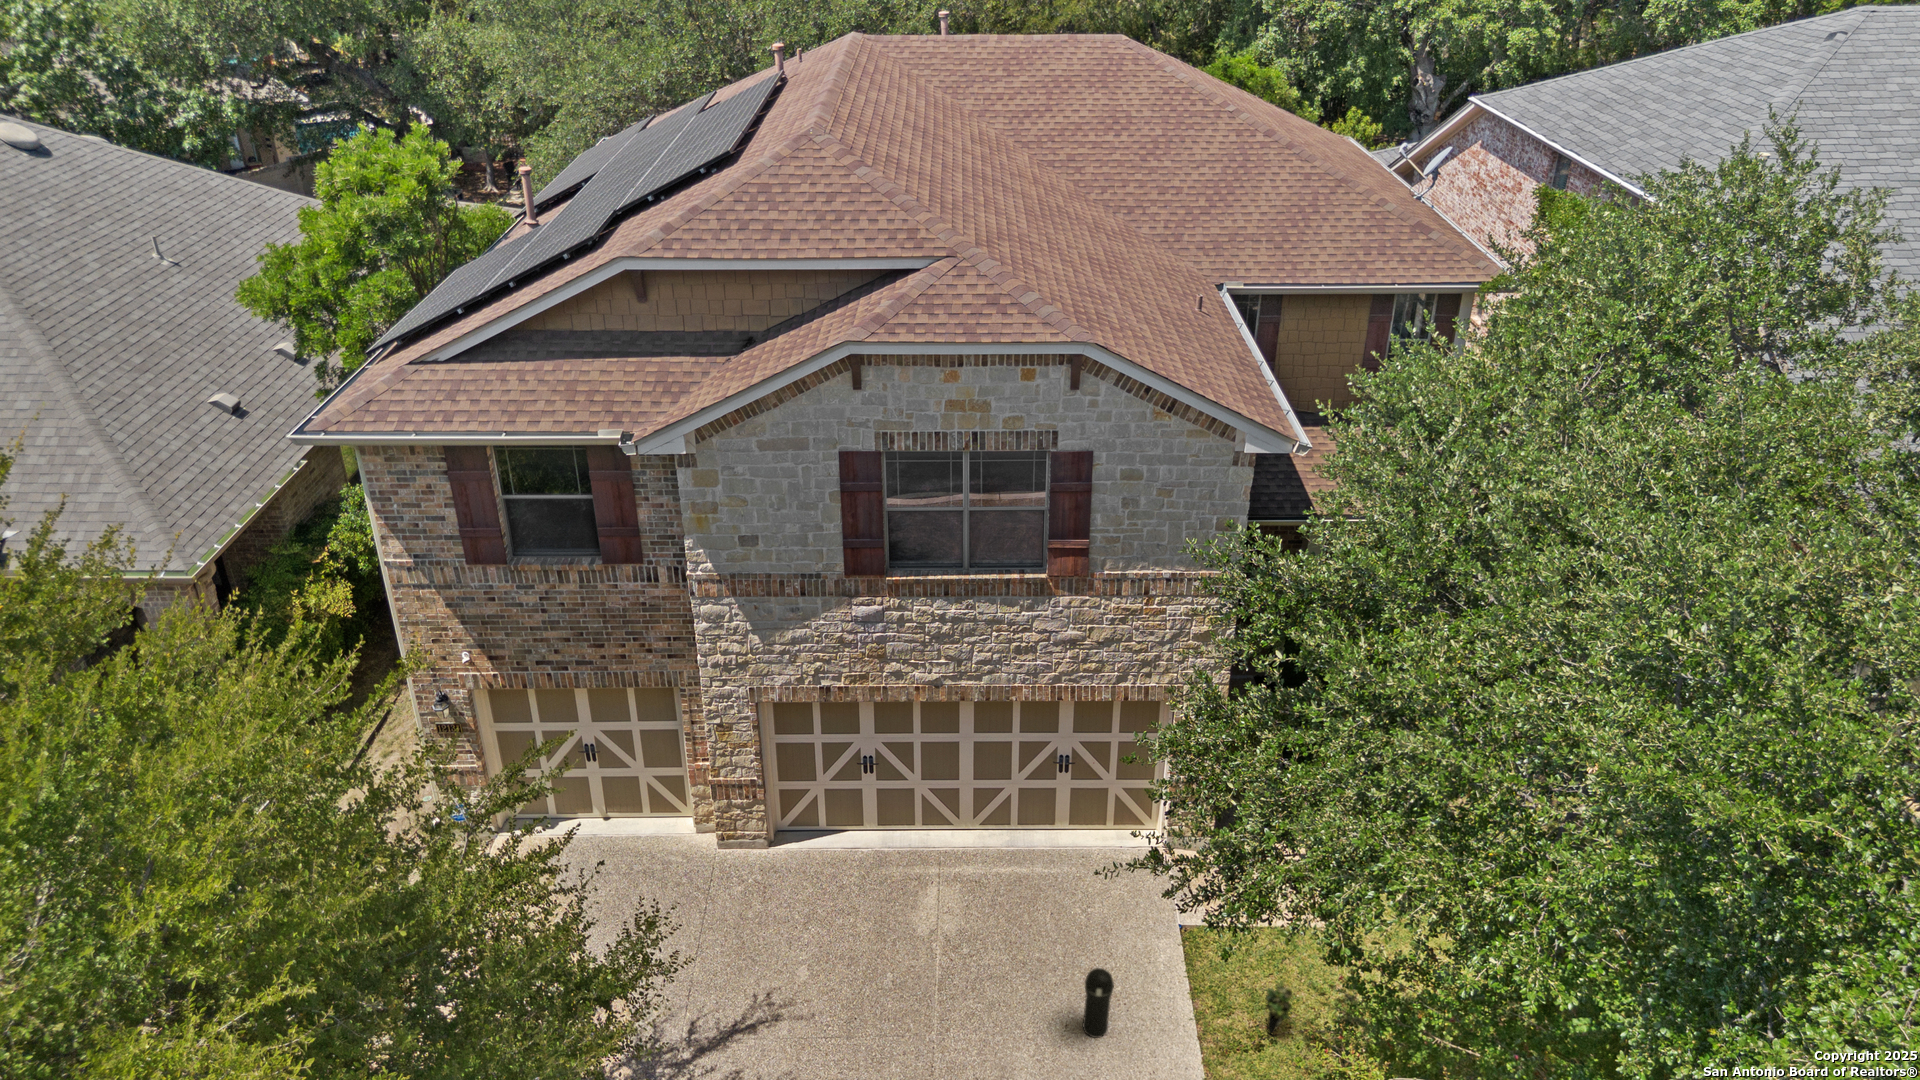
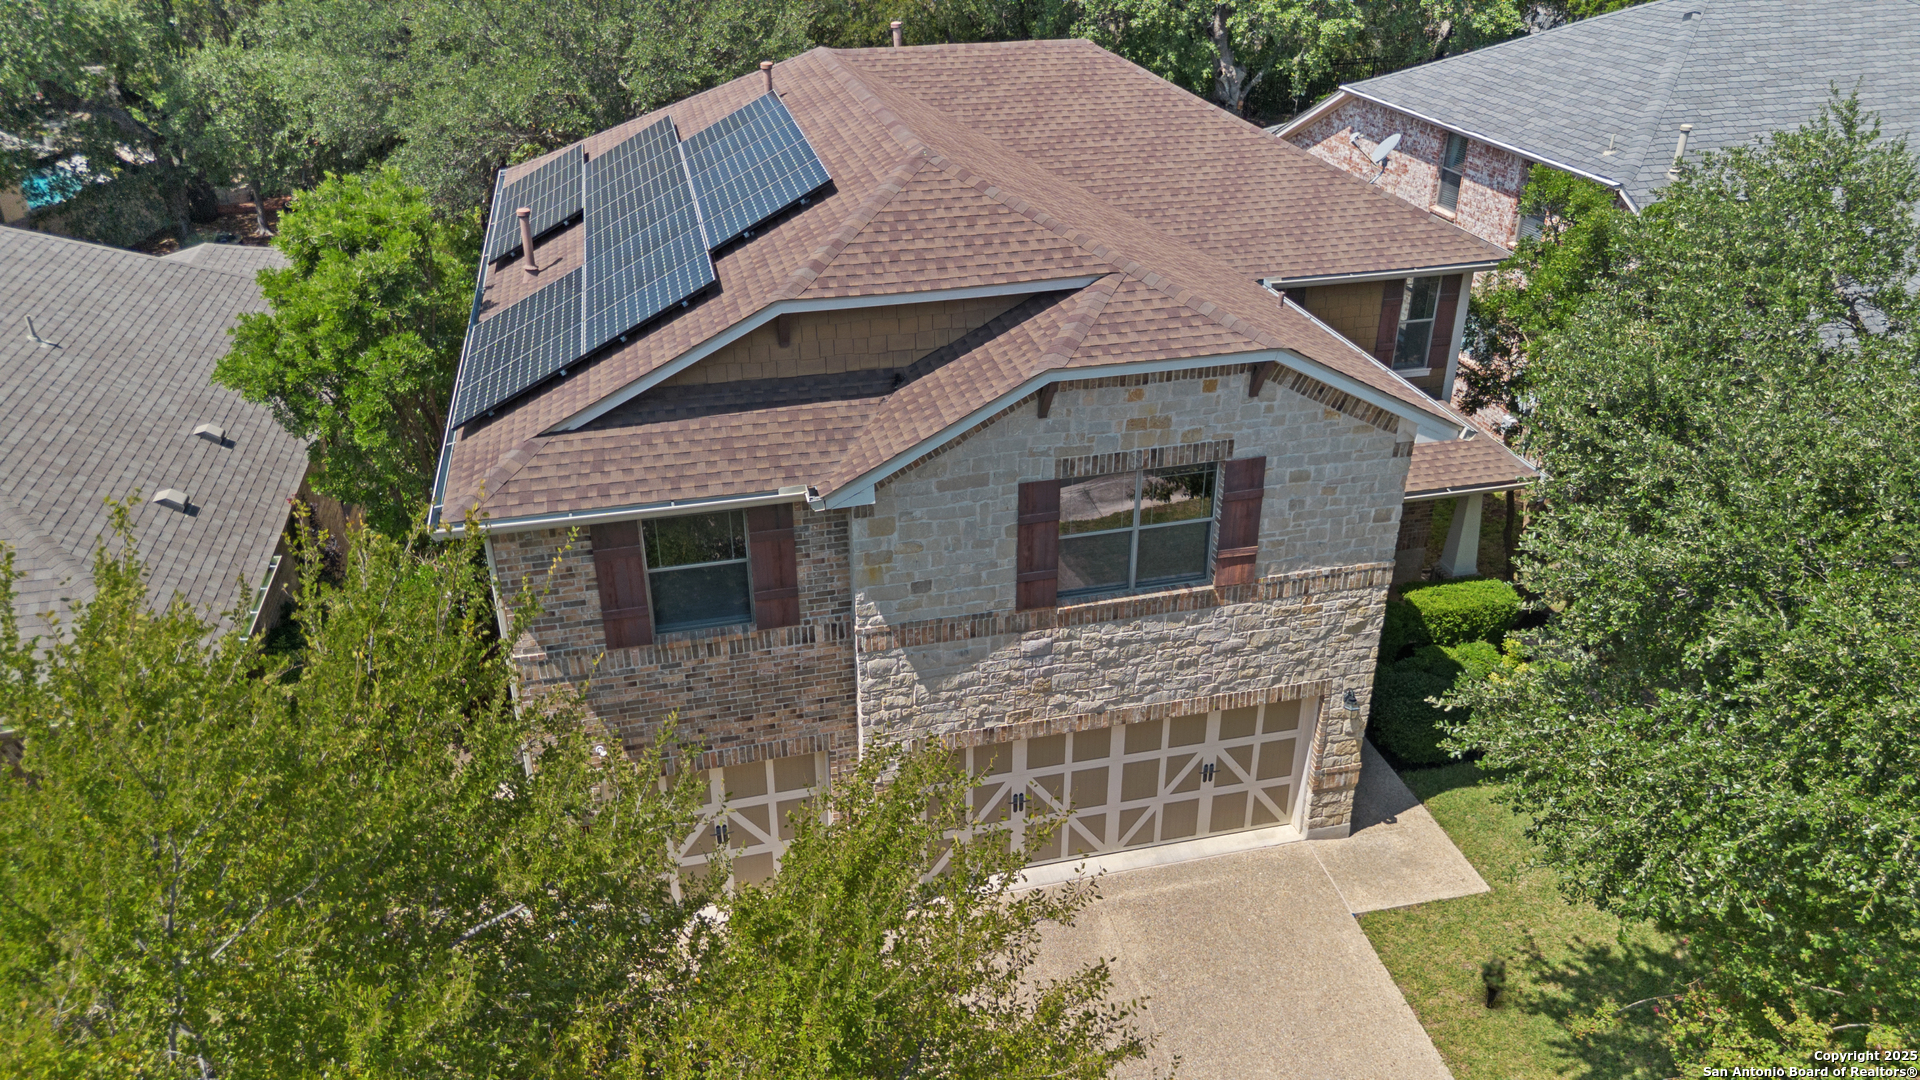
trash can: present [1083,968,1114,1038] -> none [1313,971,1350,1041]

